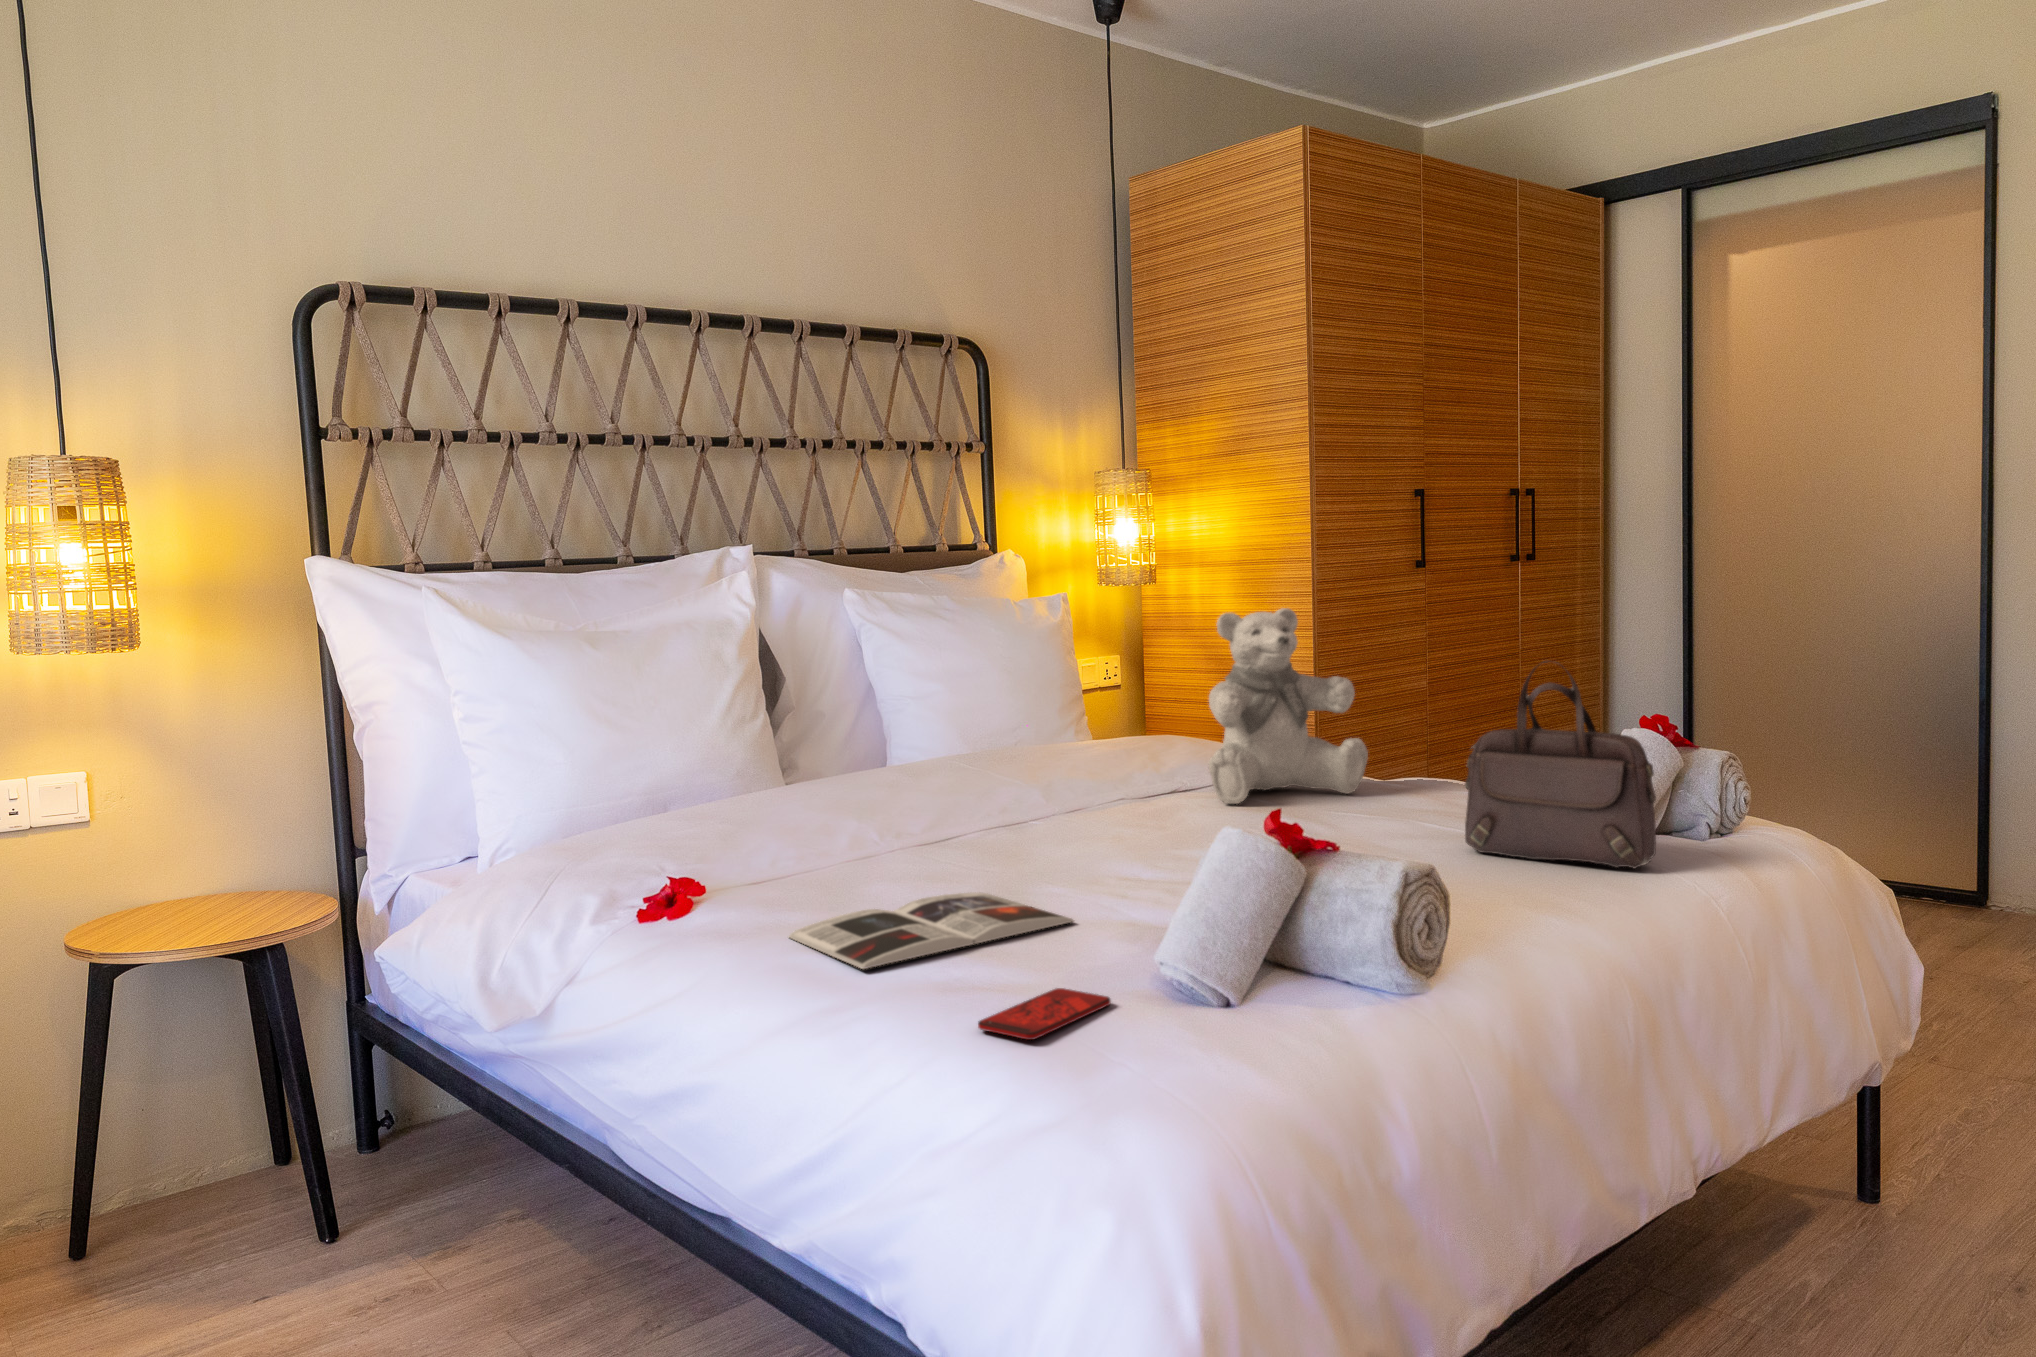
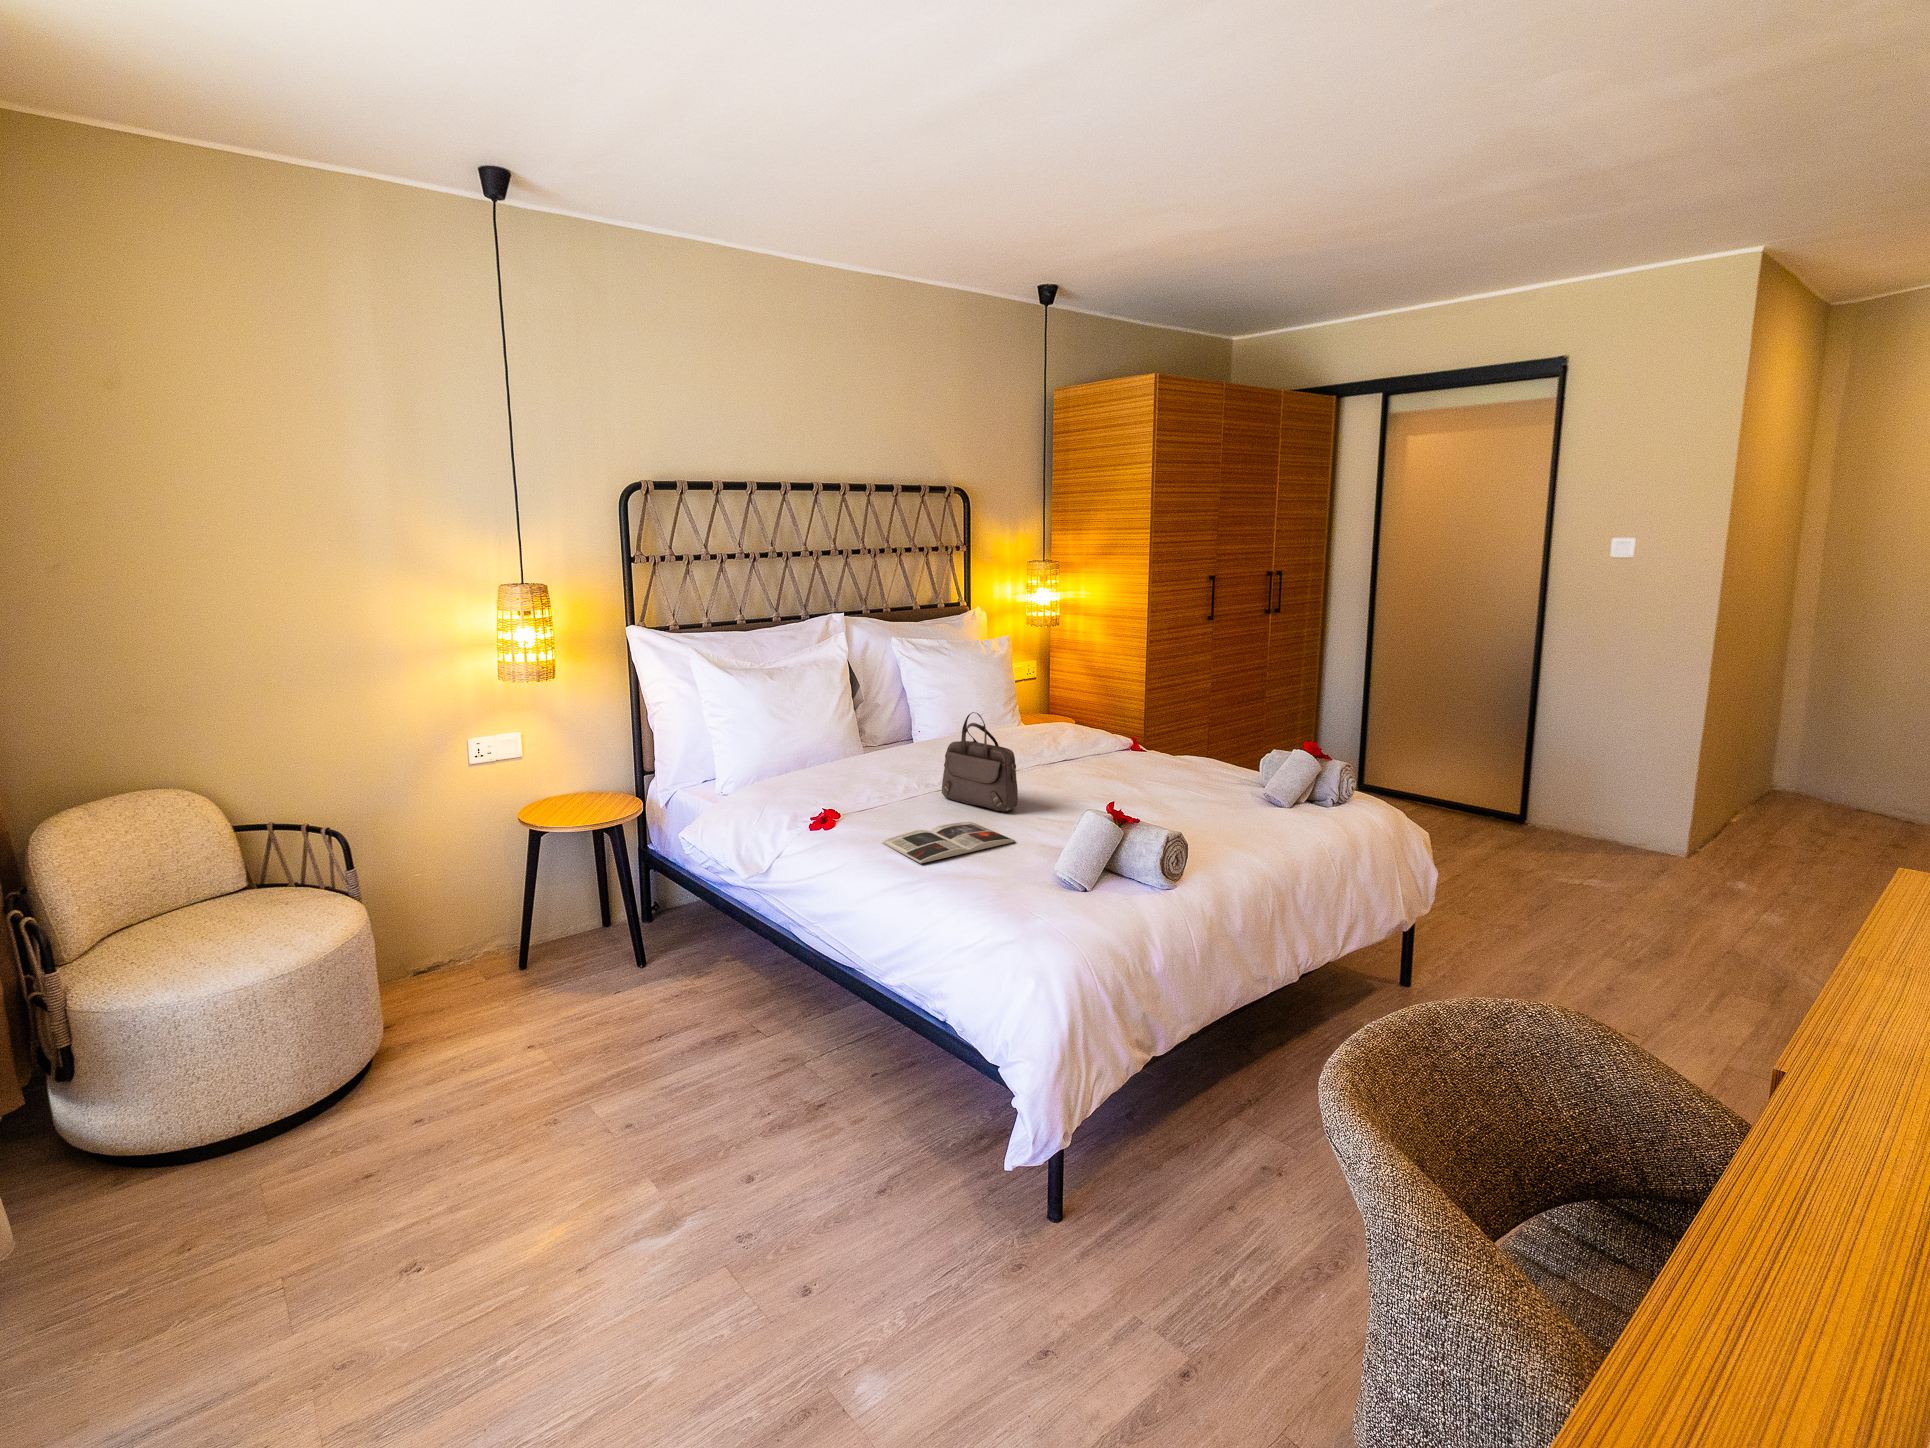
teddy bear: present [1209,608,1368,804] -> none [1083,668,1166,771]
handbag: present [1465,667,1656,868] -> present [942,712,1018,812]
smartphone: present [978,988,1111,1040] -> none [976,879,1033,904]

